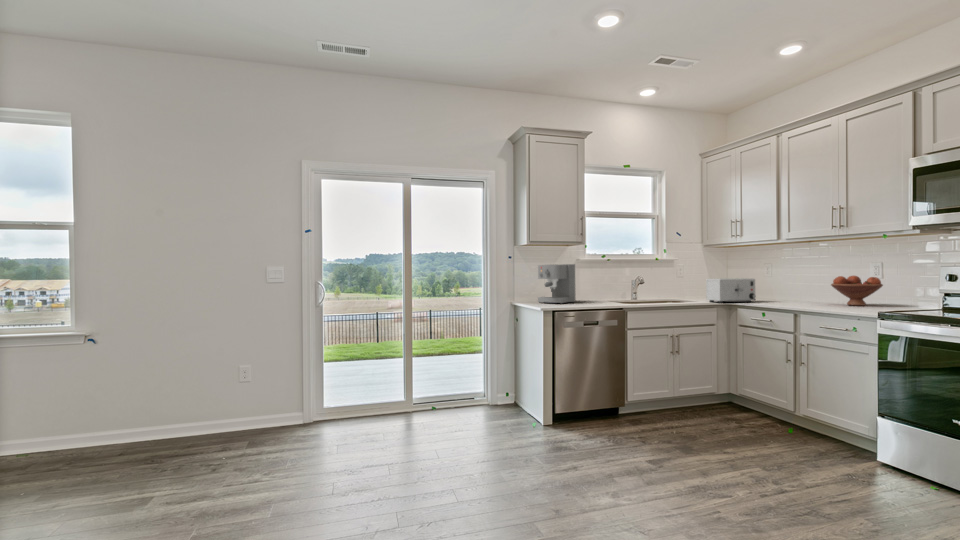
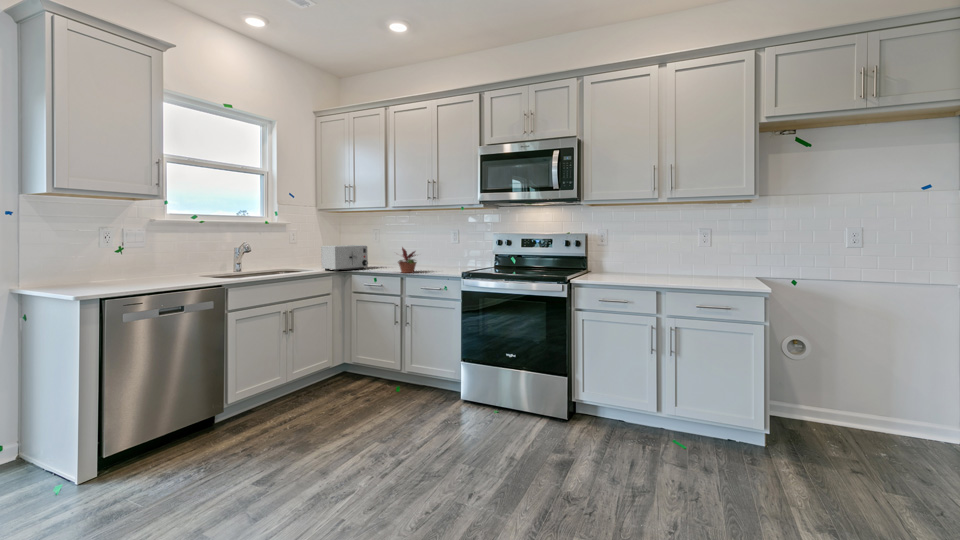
coffee maker: present [538,264,576,304] -> none [75,227,150,284]
fruit bowl: present [831,276,883,306] -> none [427,243,462,269]
potted plant: none [782,279,822,308] -> present [398,247,417,273]

